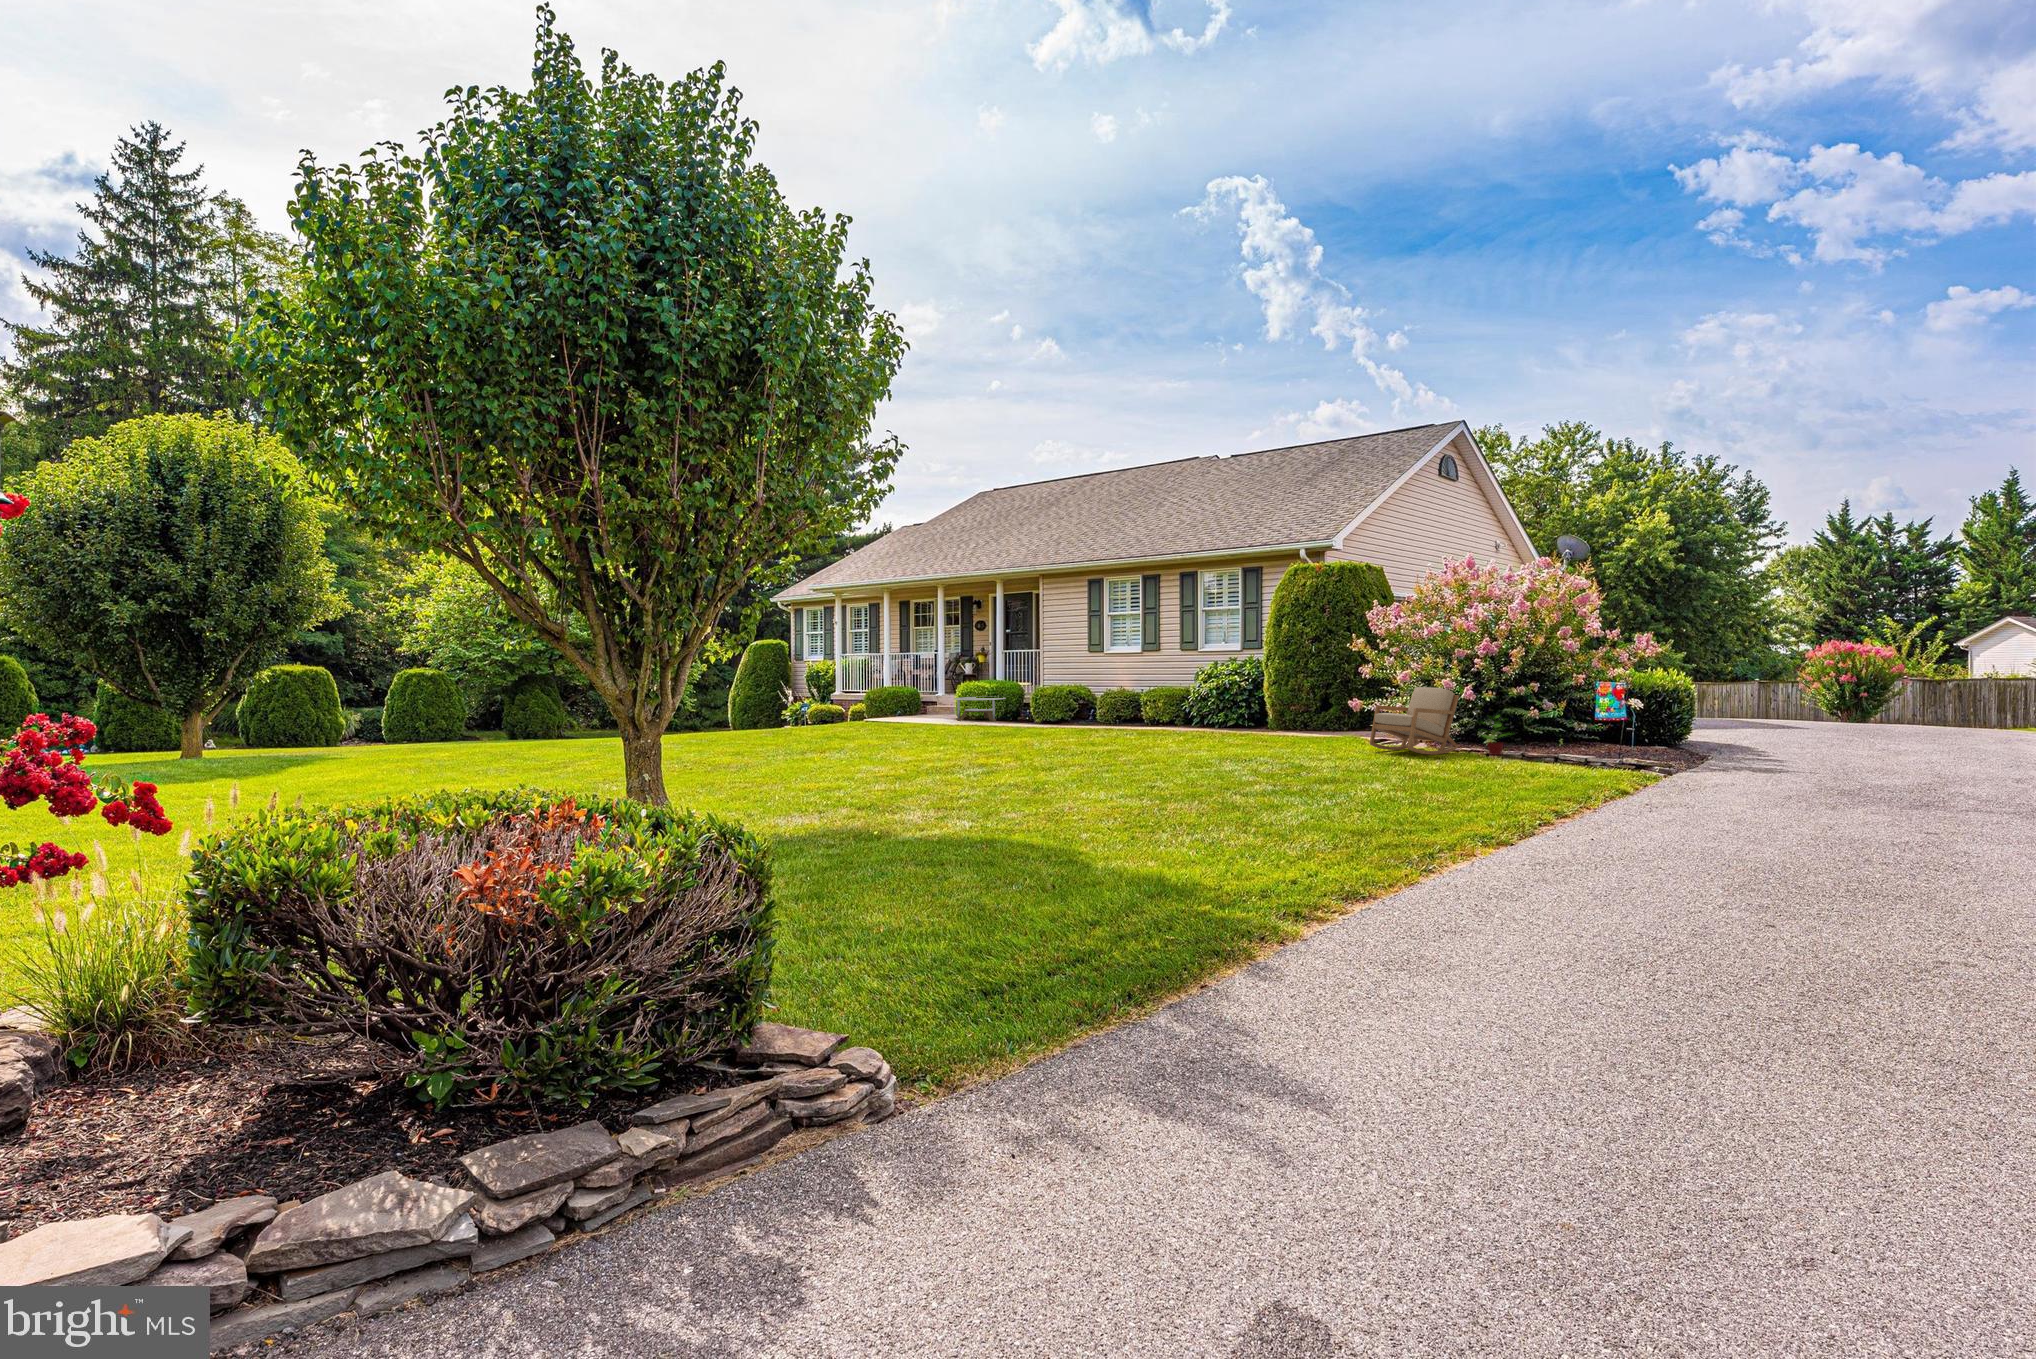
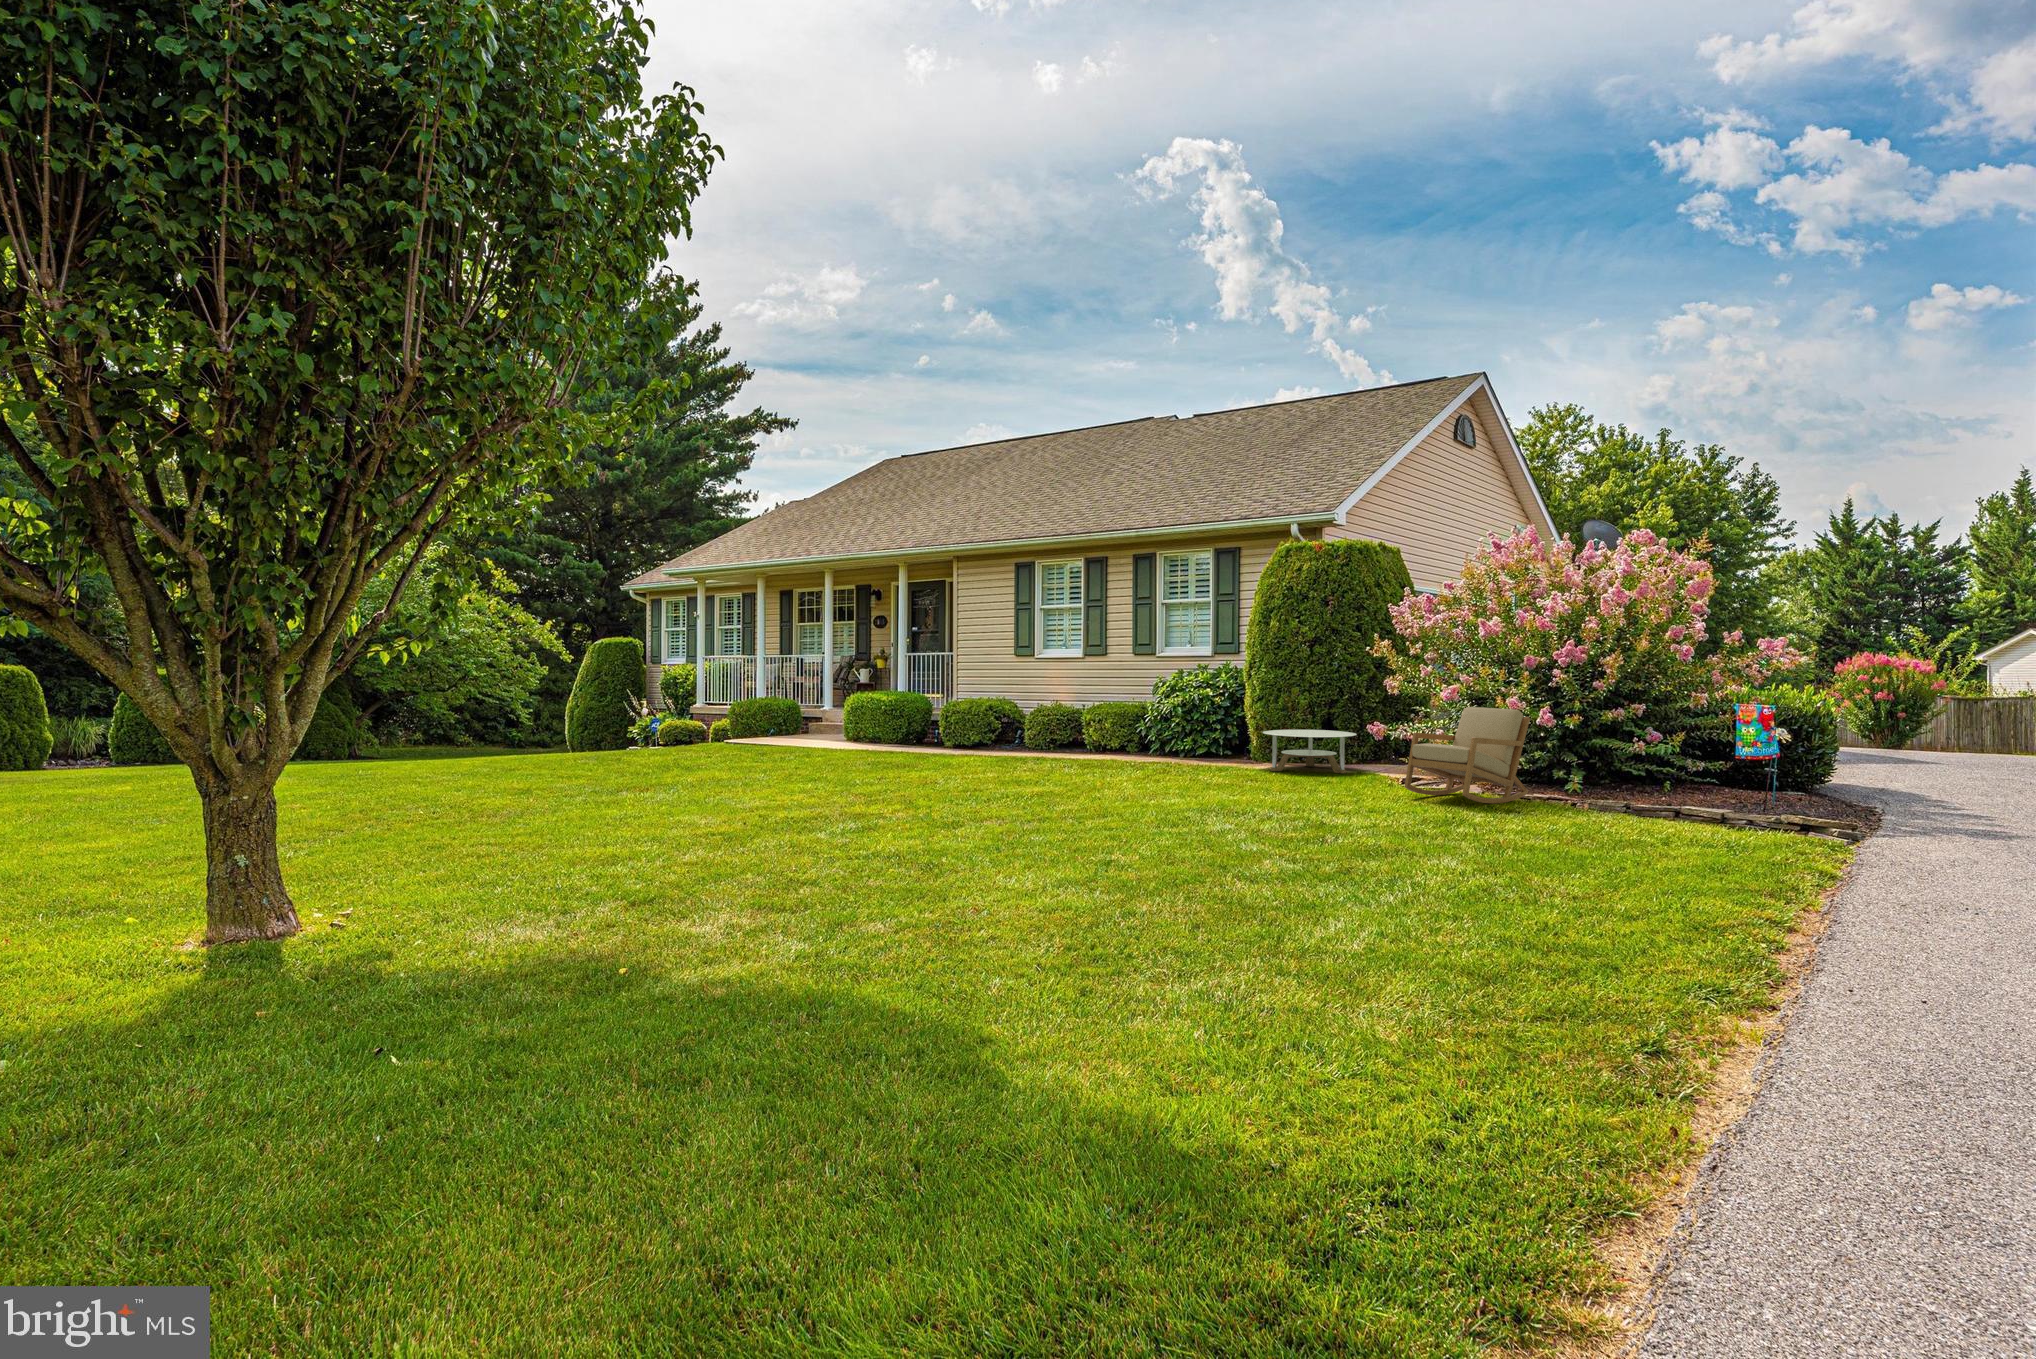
round table: present [954,697,1006,721] -> present [1263,730,1357,773]
potted plant: present [1483,716,1505,755] -> none [1557,745,1610,805]

